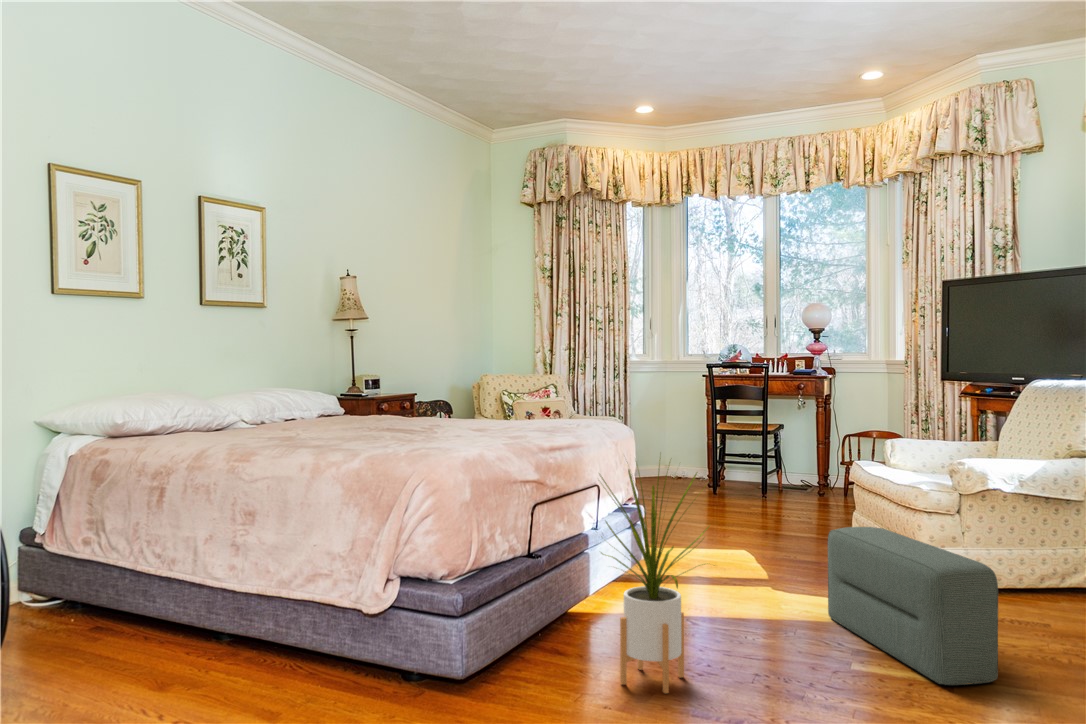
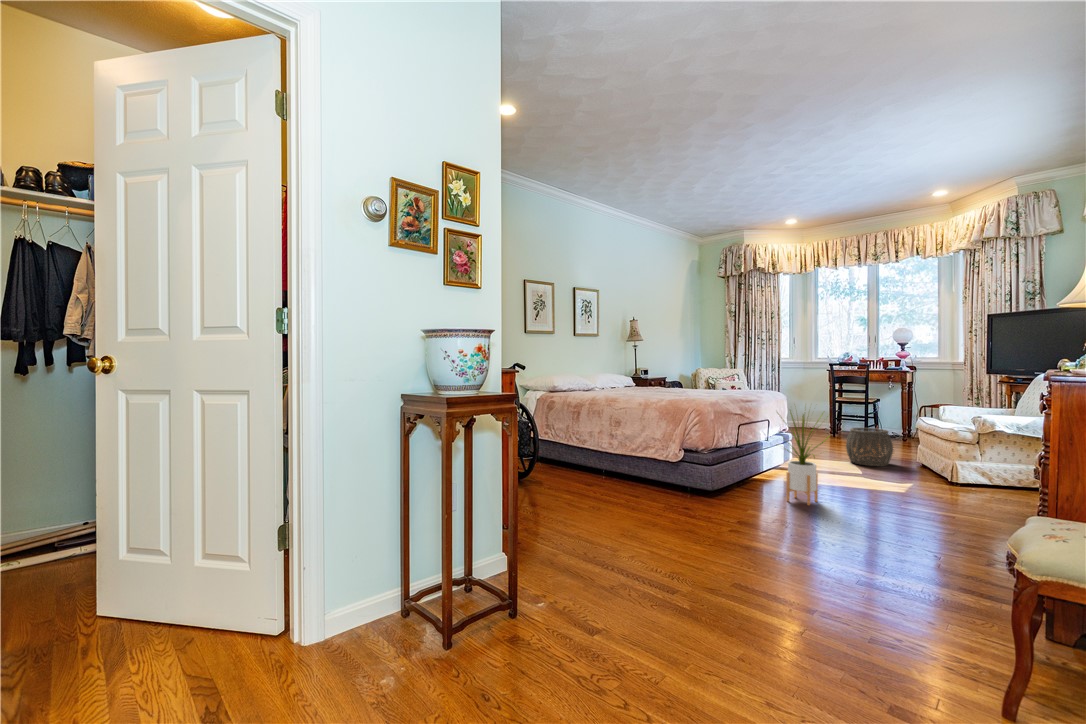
woven basket: none [734,485,812,560] -> present [846,428,893,466]
pouf: present [828,527,998,685] -> none [898,444,989,516]

